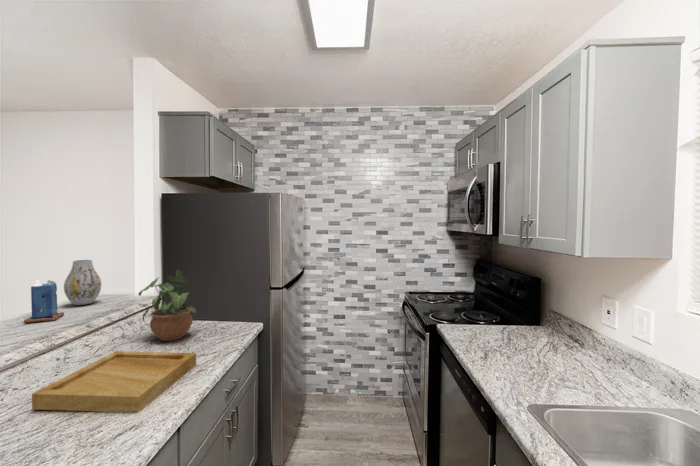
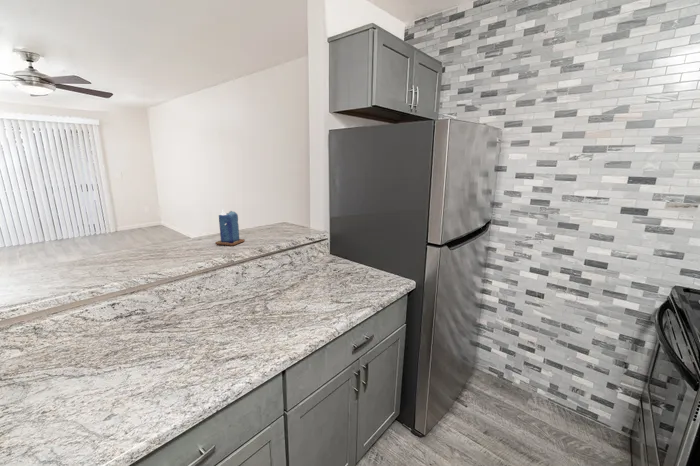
vase: present [64,260,101,305] -> none [254,195,281,234]
potted plant: present [139,269,196,341] -> none [287,211,335,286]
tray: present [32,351,196,412] -> none [155,288,302,380]

